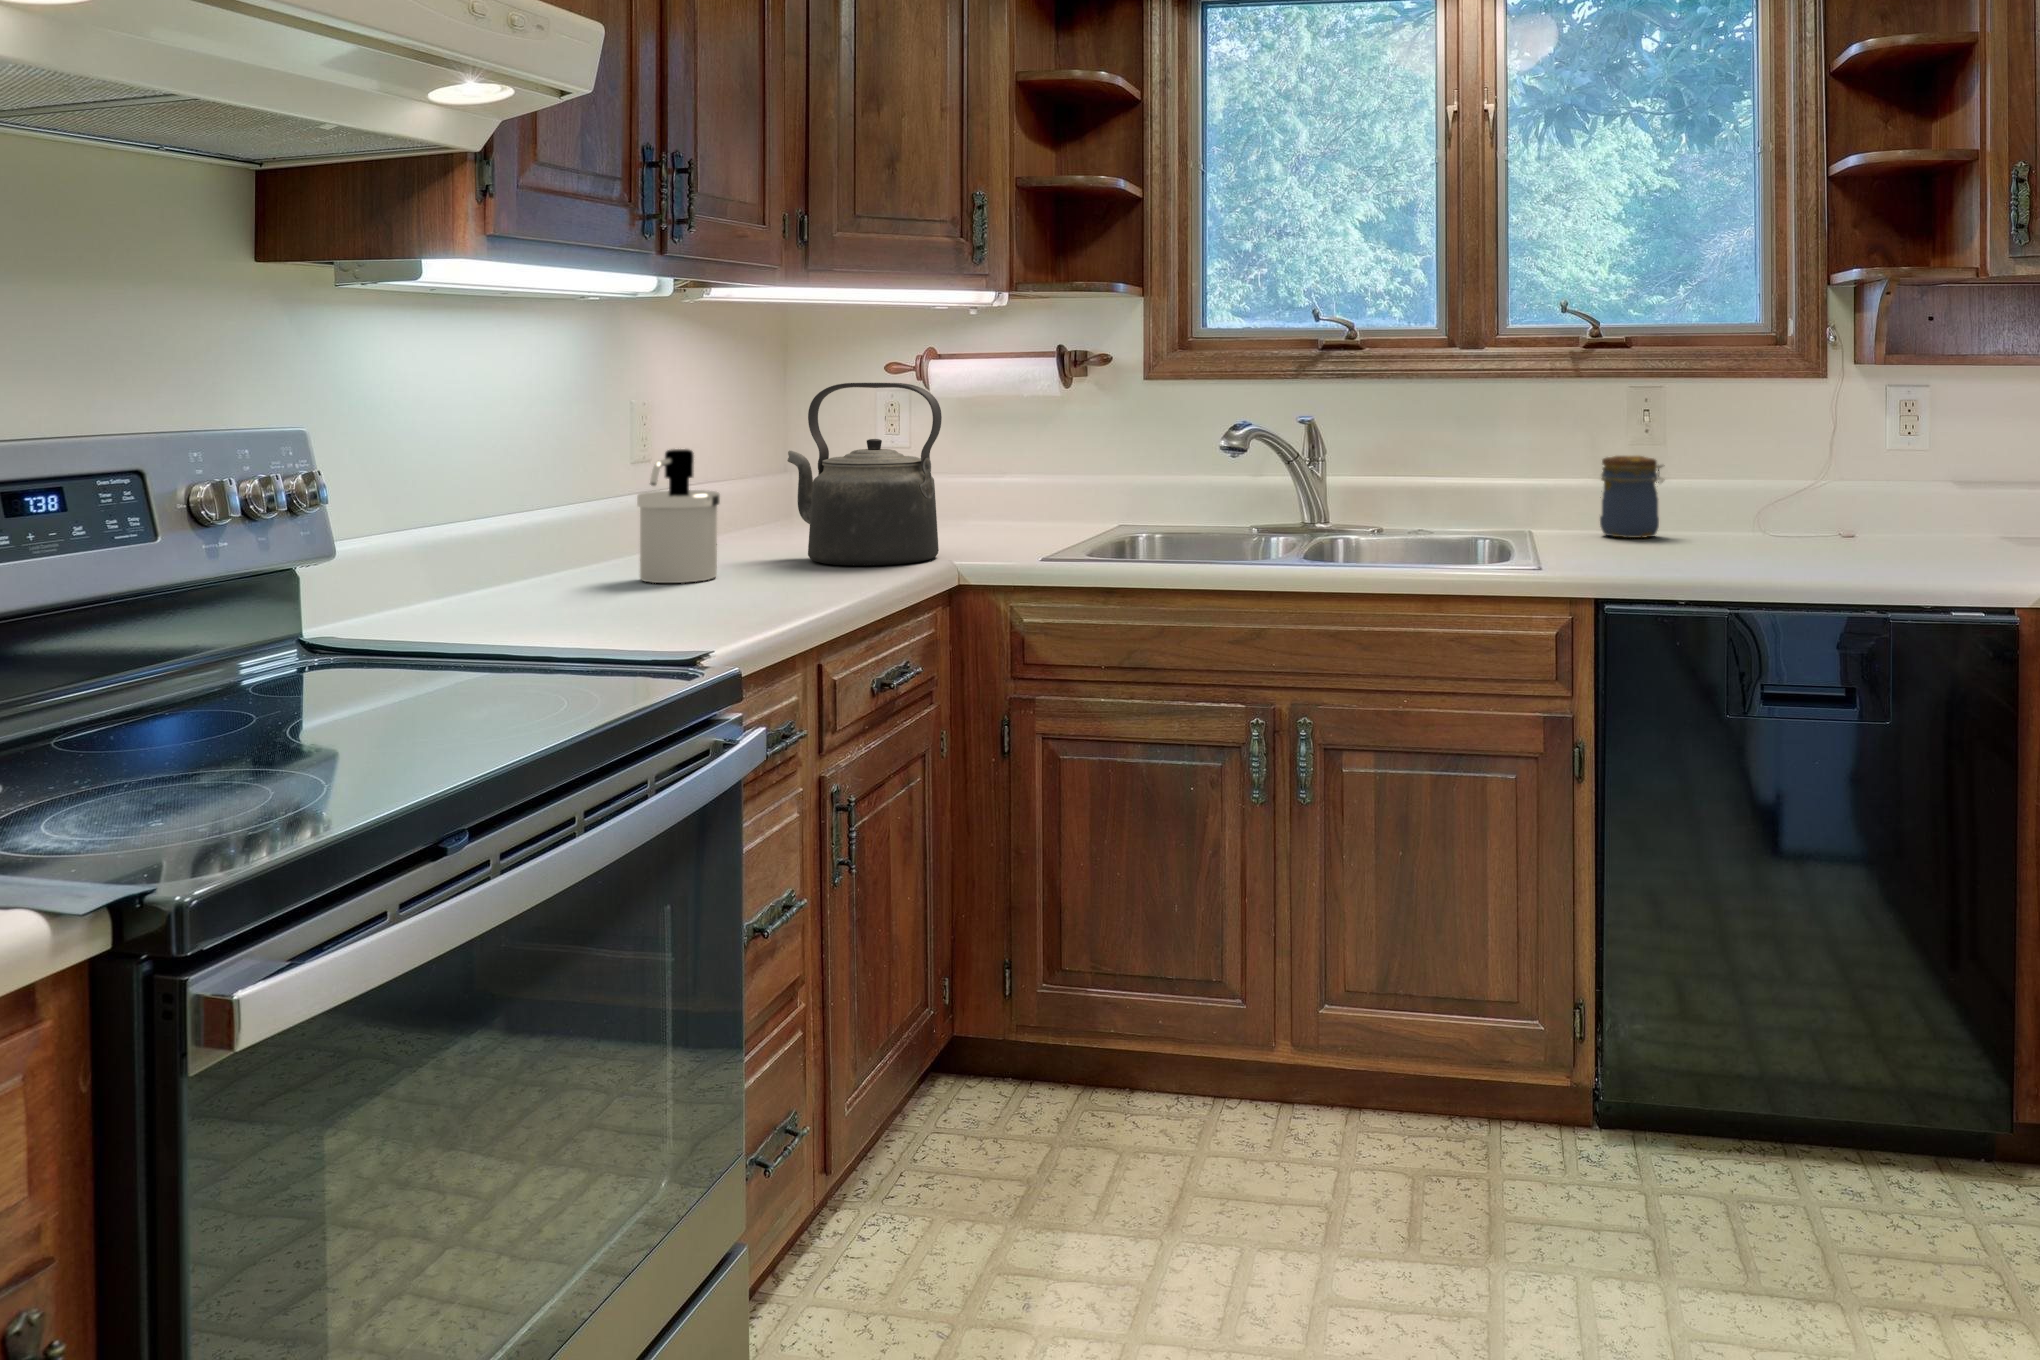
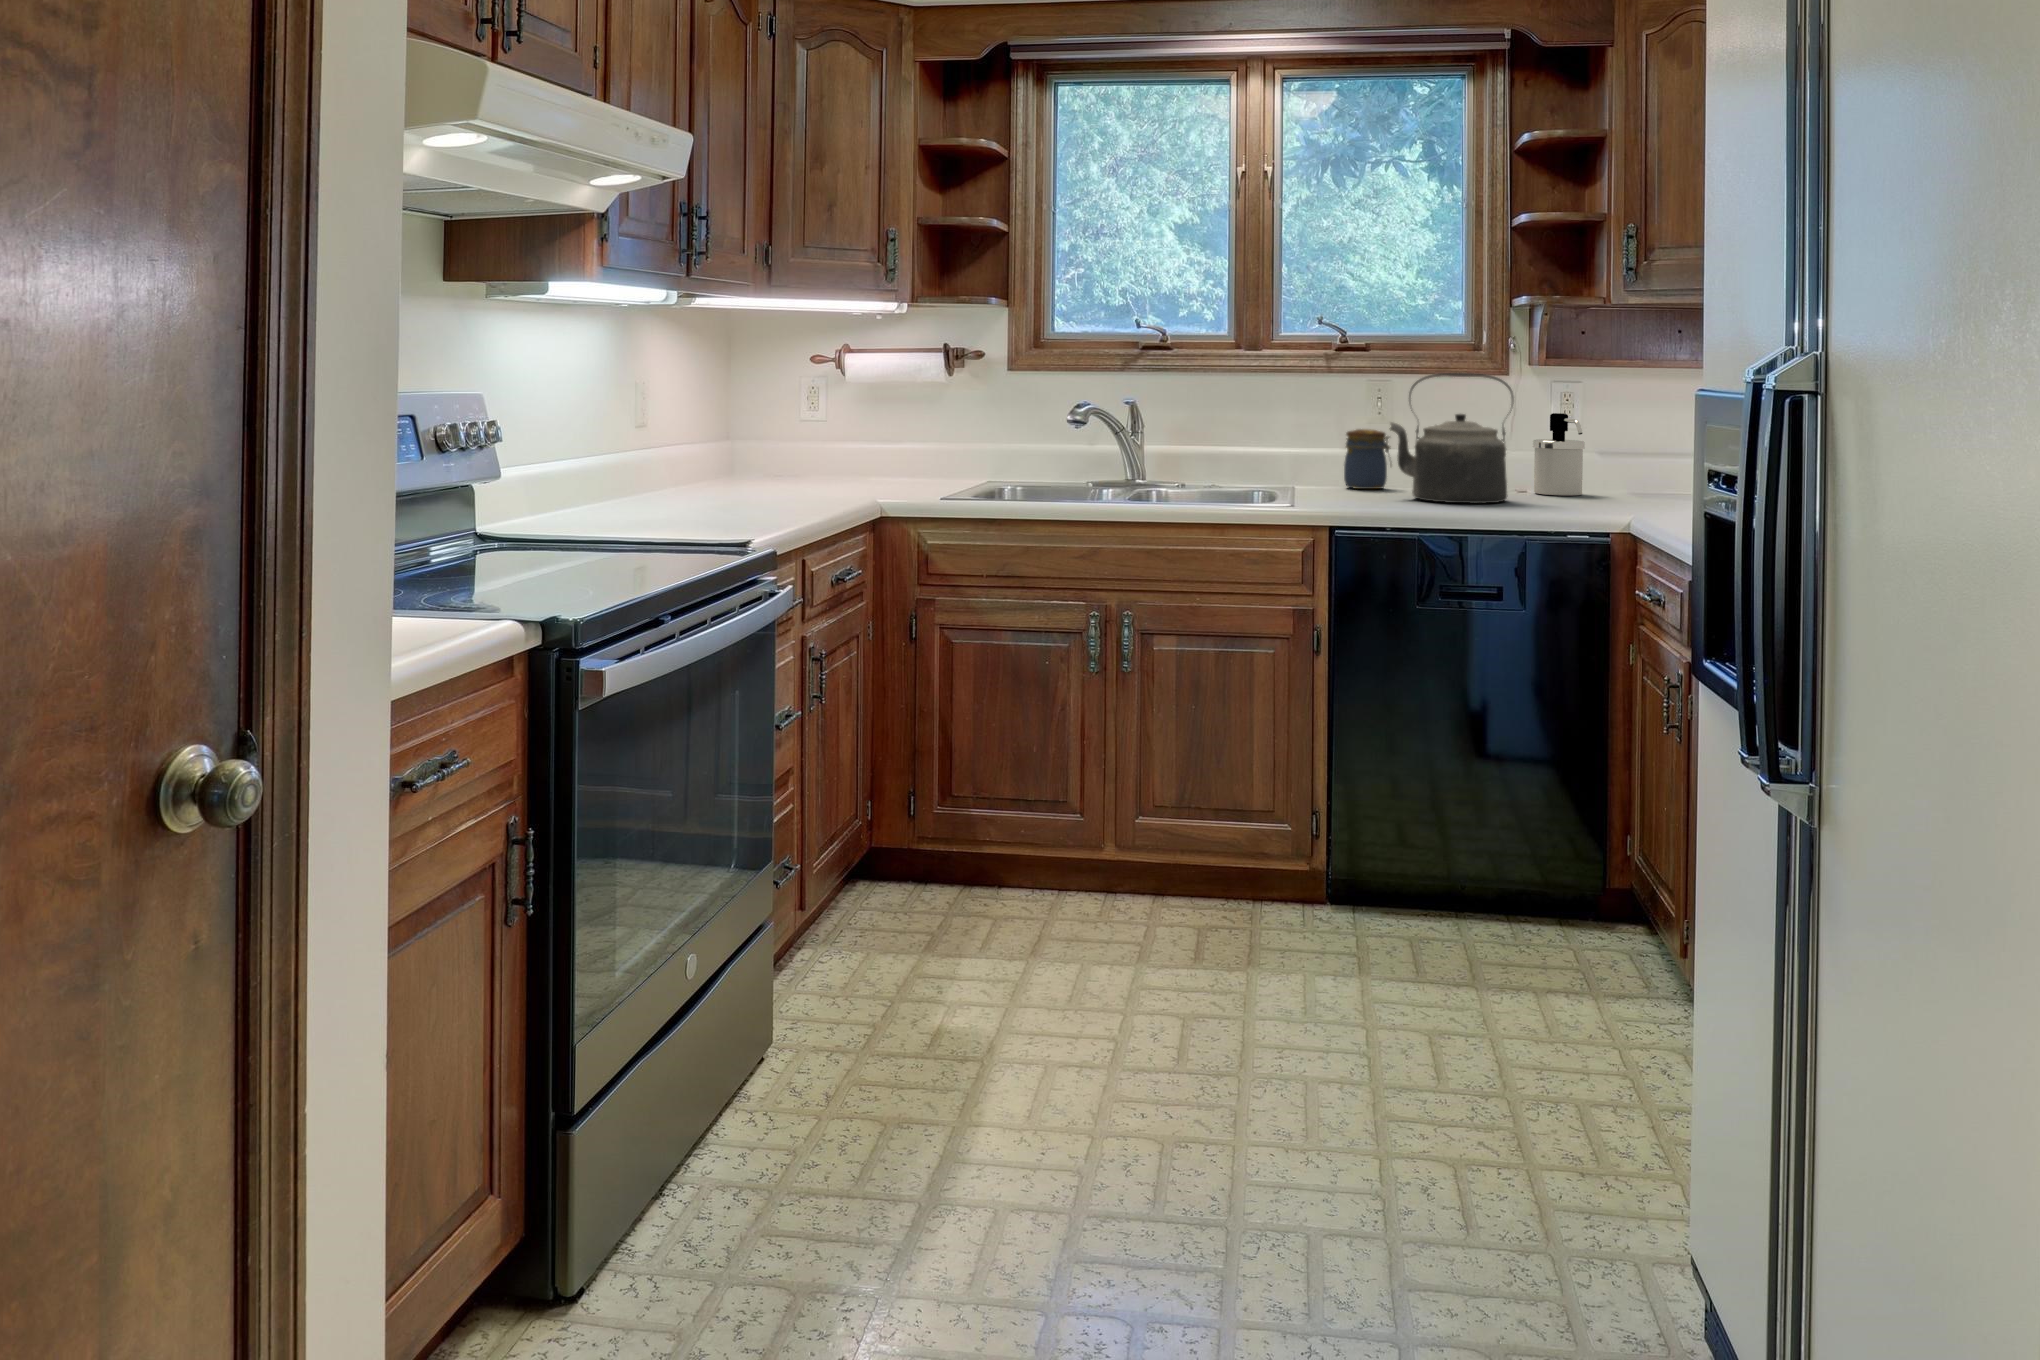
kettle: present [787,383,942,566] -> present [1390,373,1514,503]
soap dispenser: present [637,449,720,583] -> present [1533,413,1585,496]

